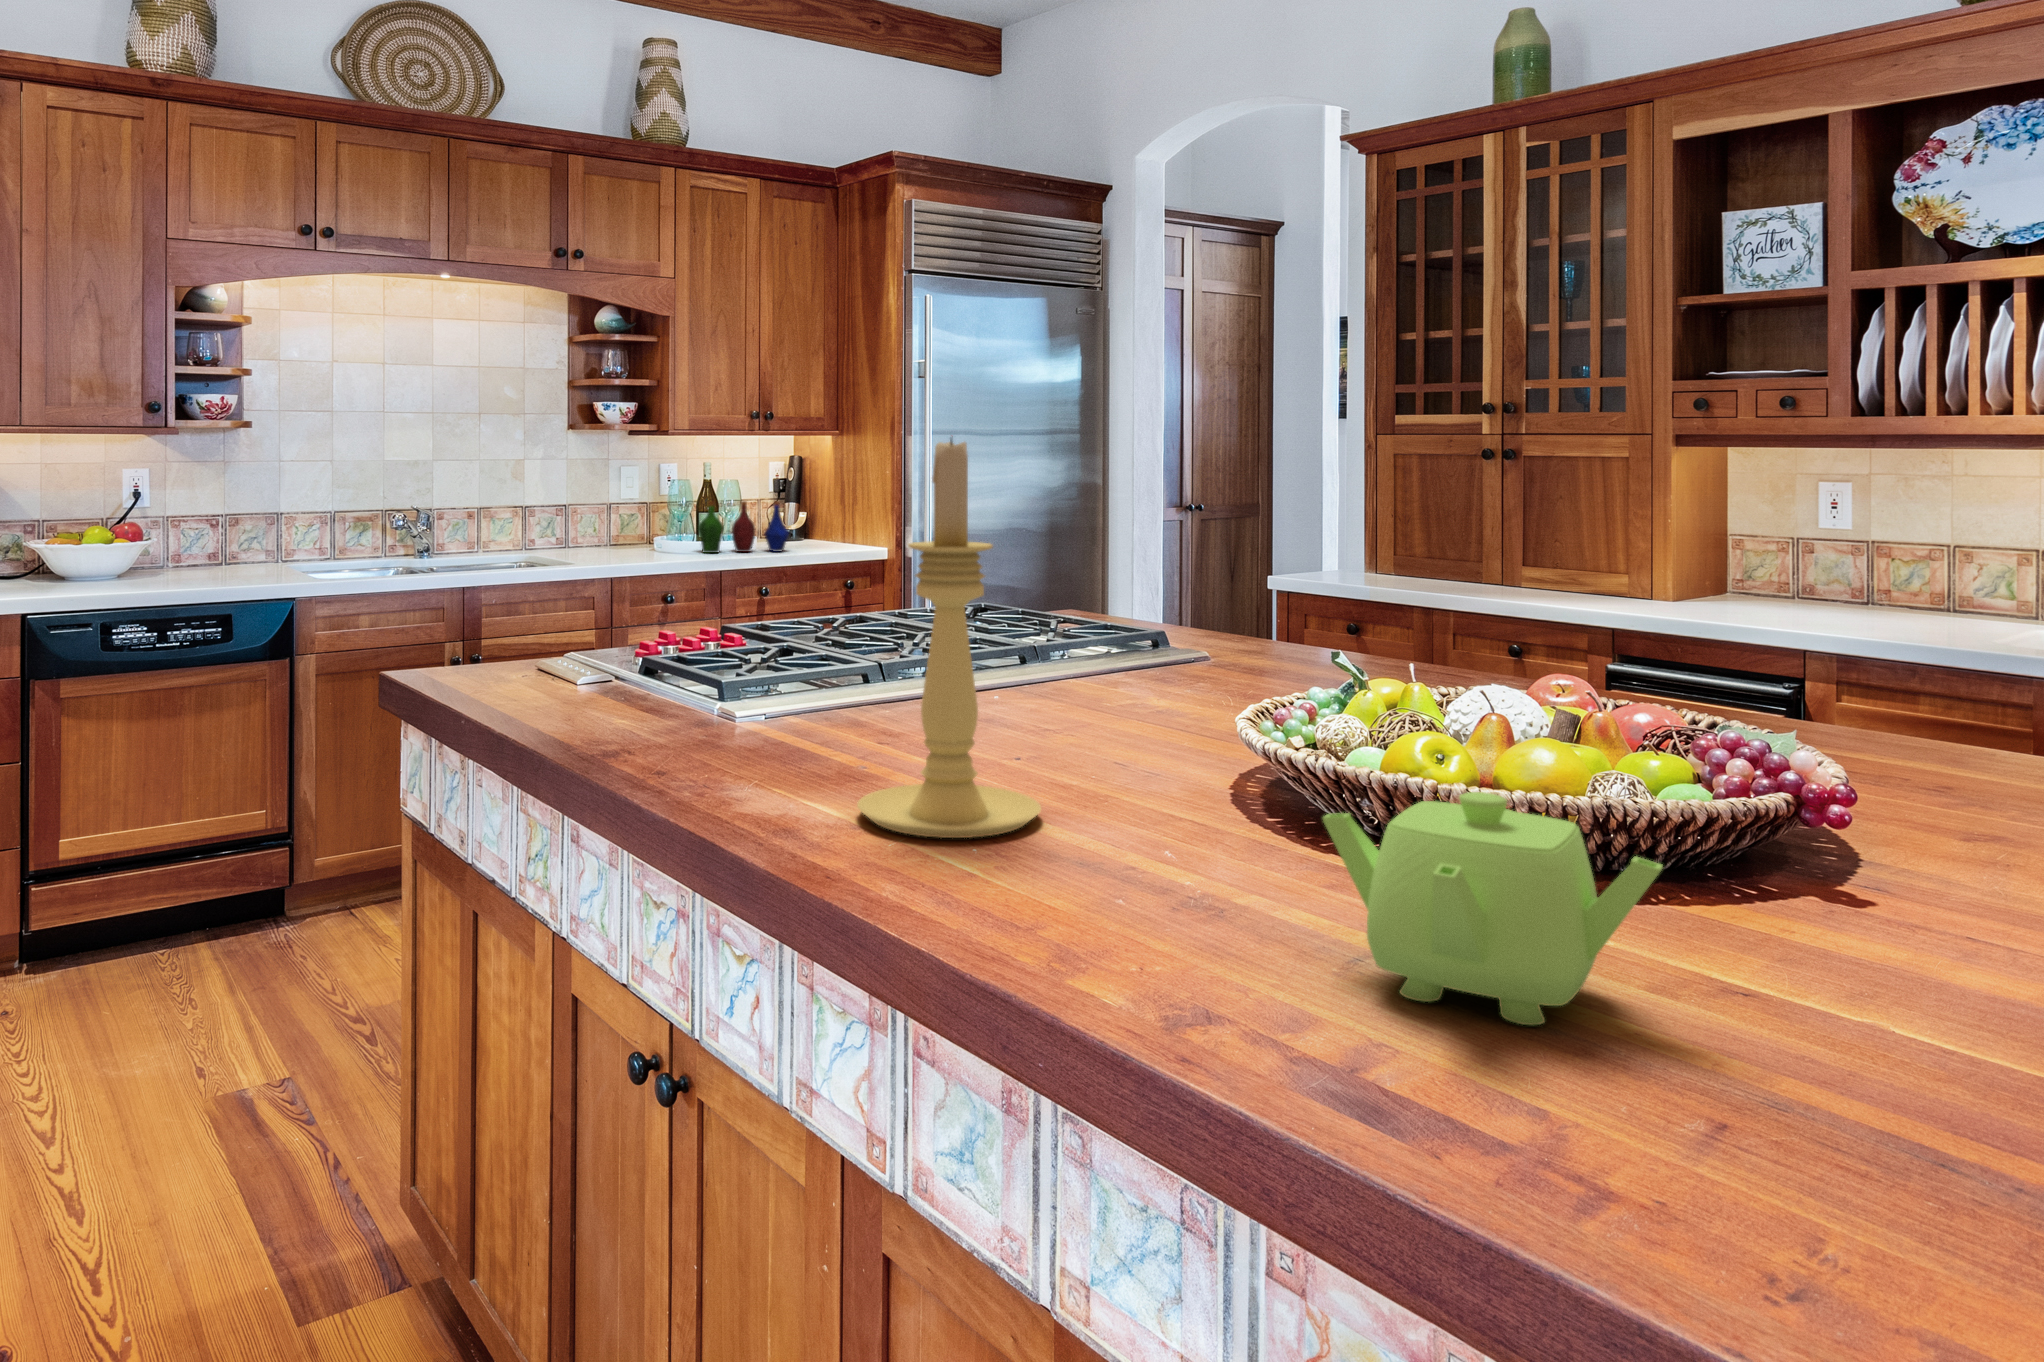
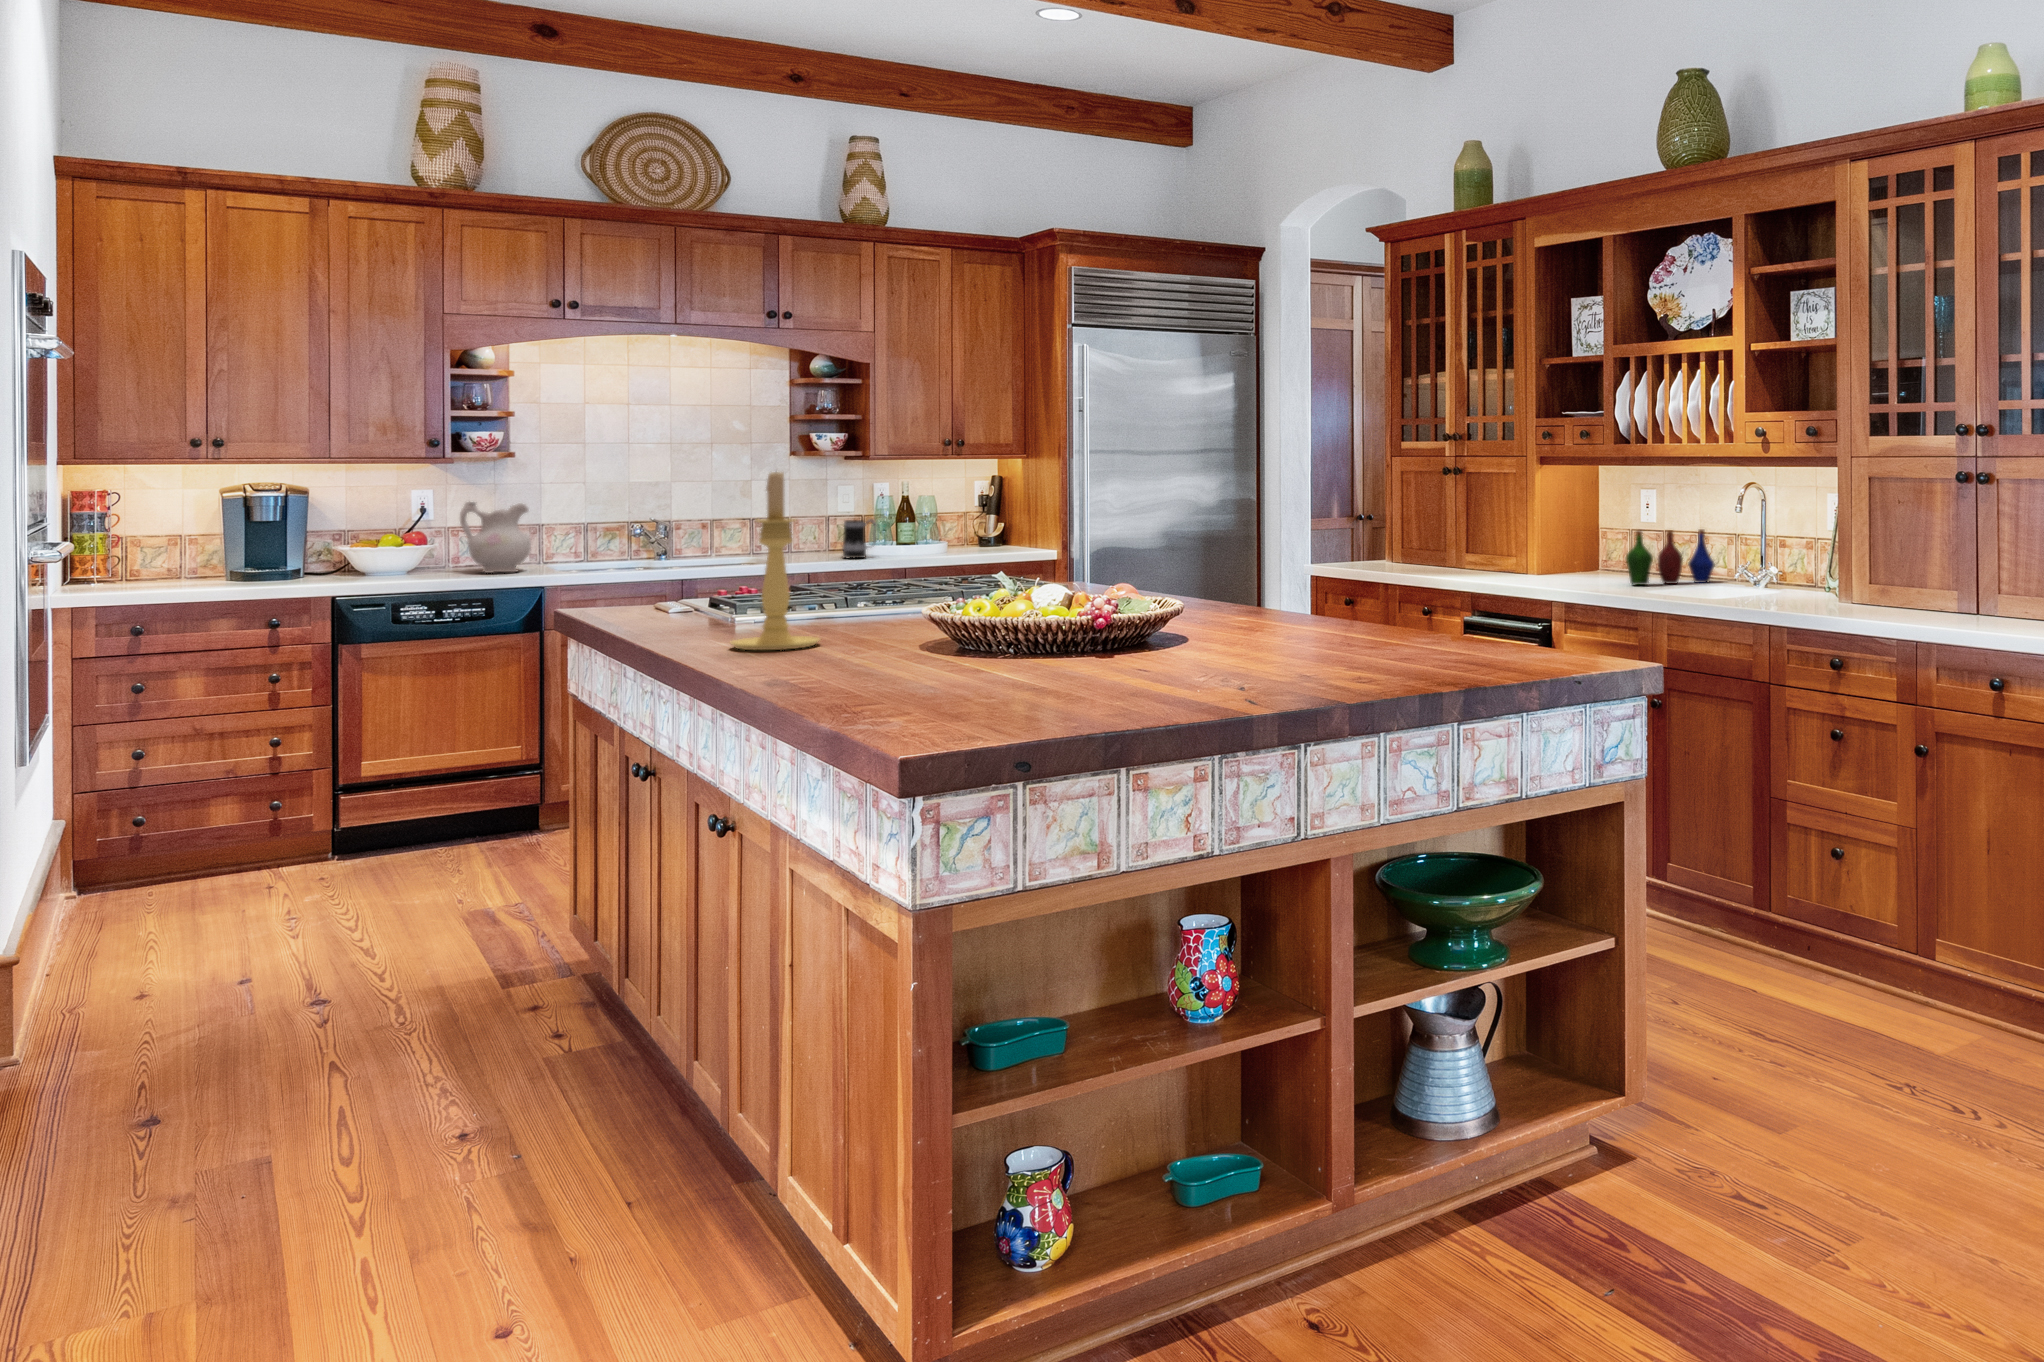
ceramic pitcher: none [182,484,271,577] -> present [460,502,531,573]
bottle: present [698,501,789,553] -> present [1626,529,1715,585]
mug: none [641,509,683,559] -> present [843,519,876,558]
teapot: present [1323,792,1663,1025] -> none [833,602,924,677]

